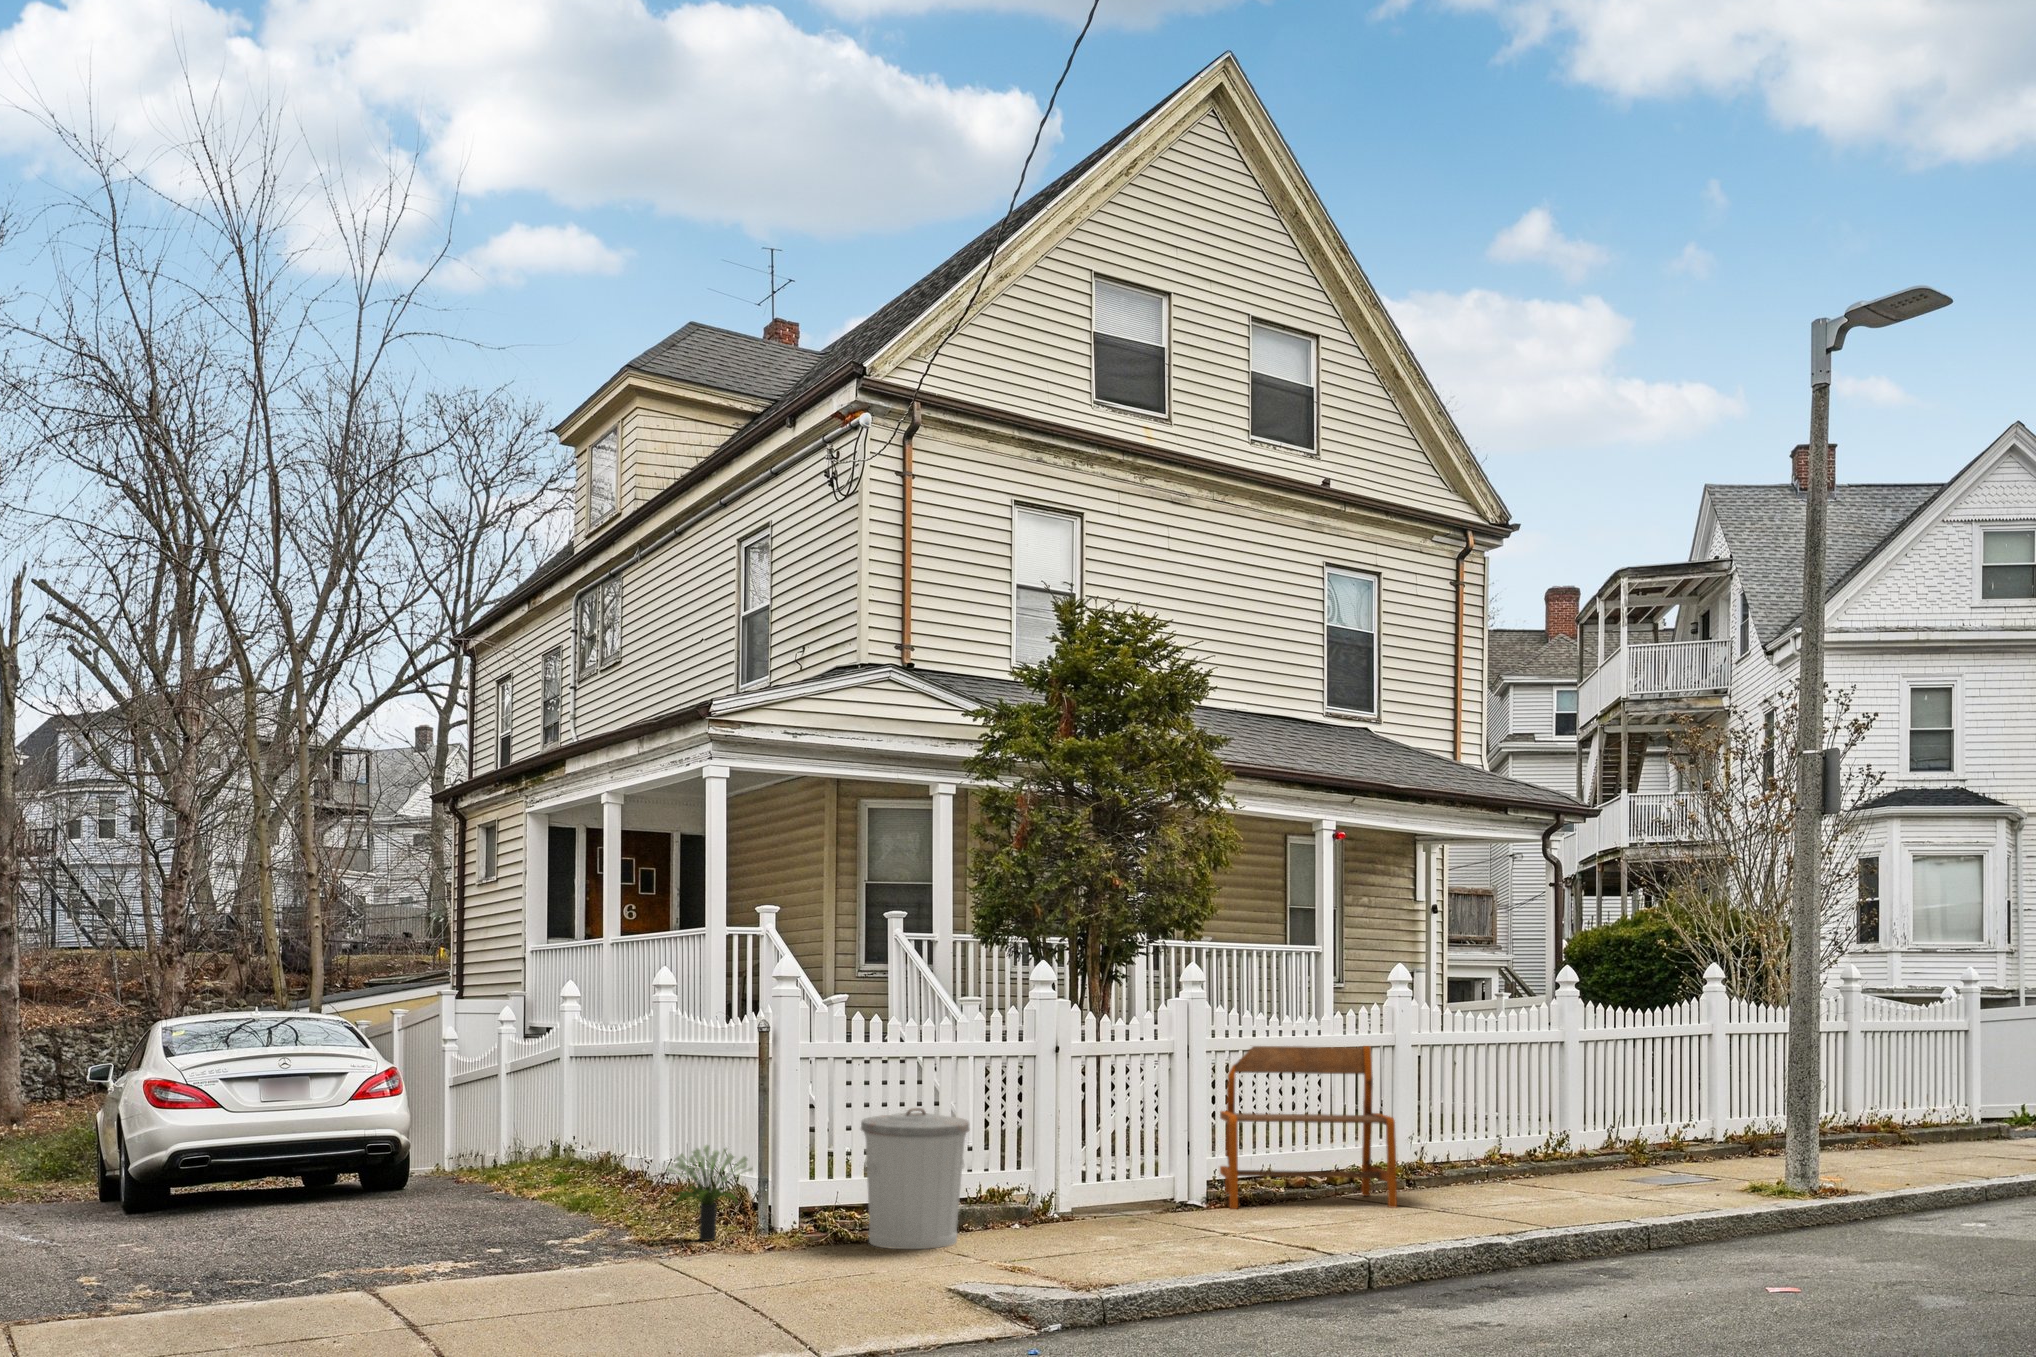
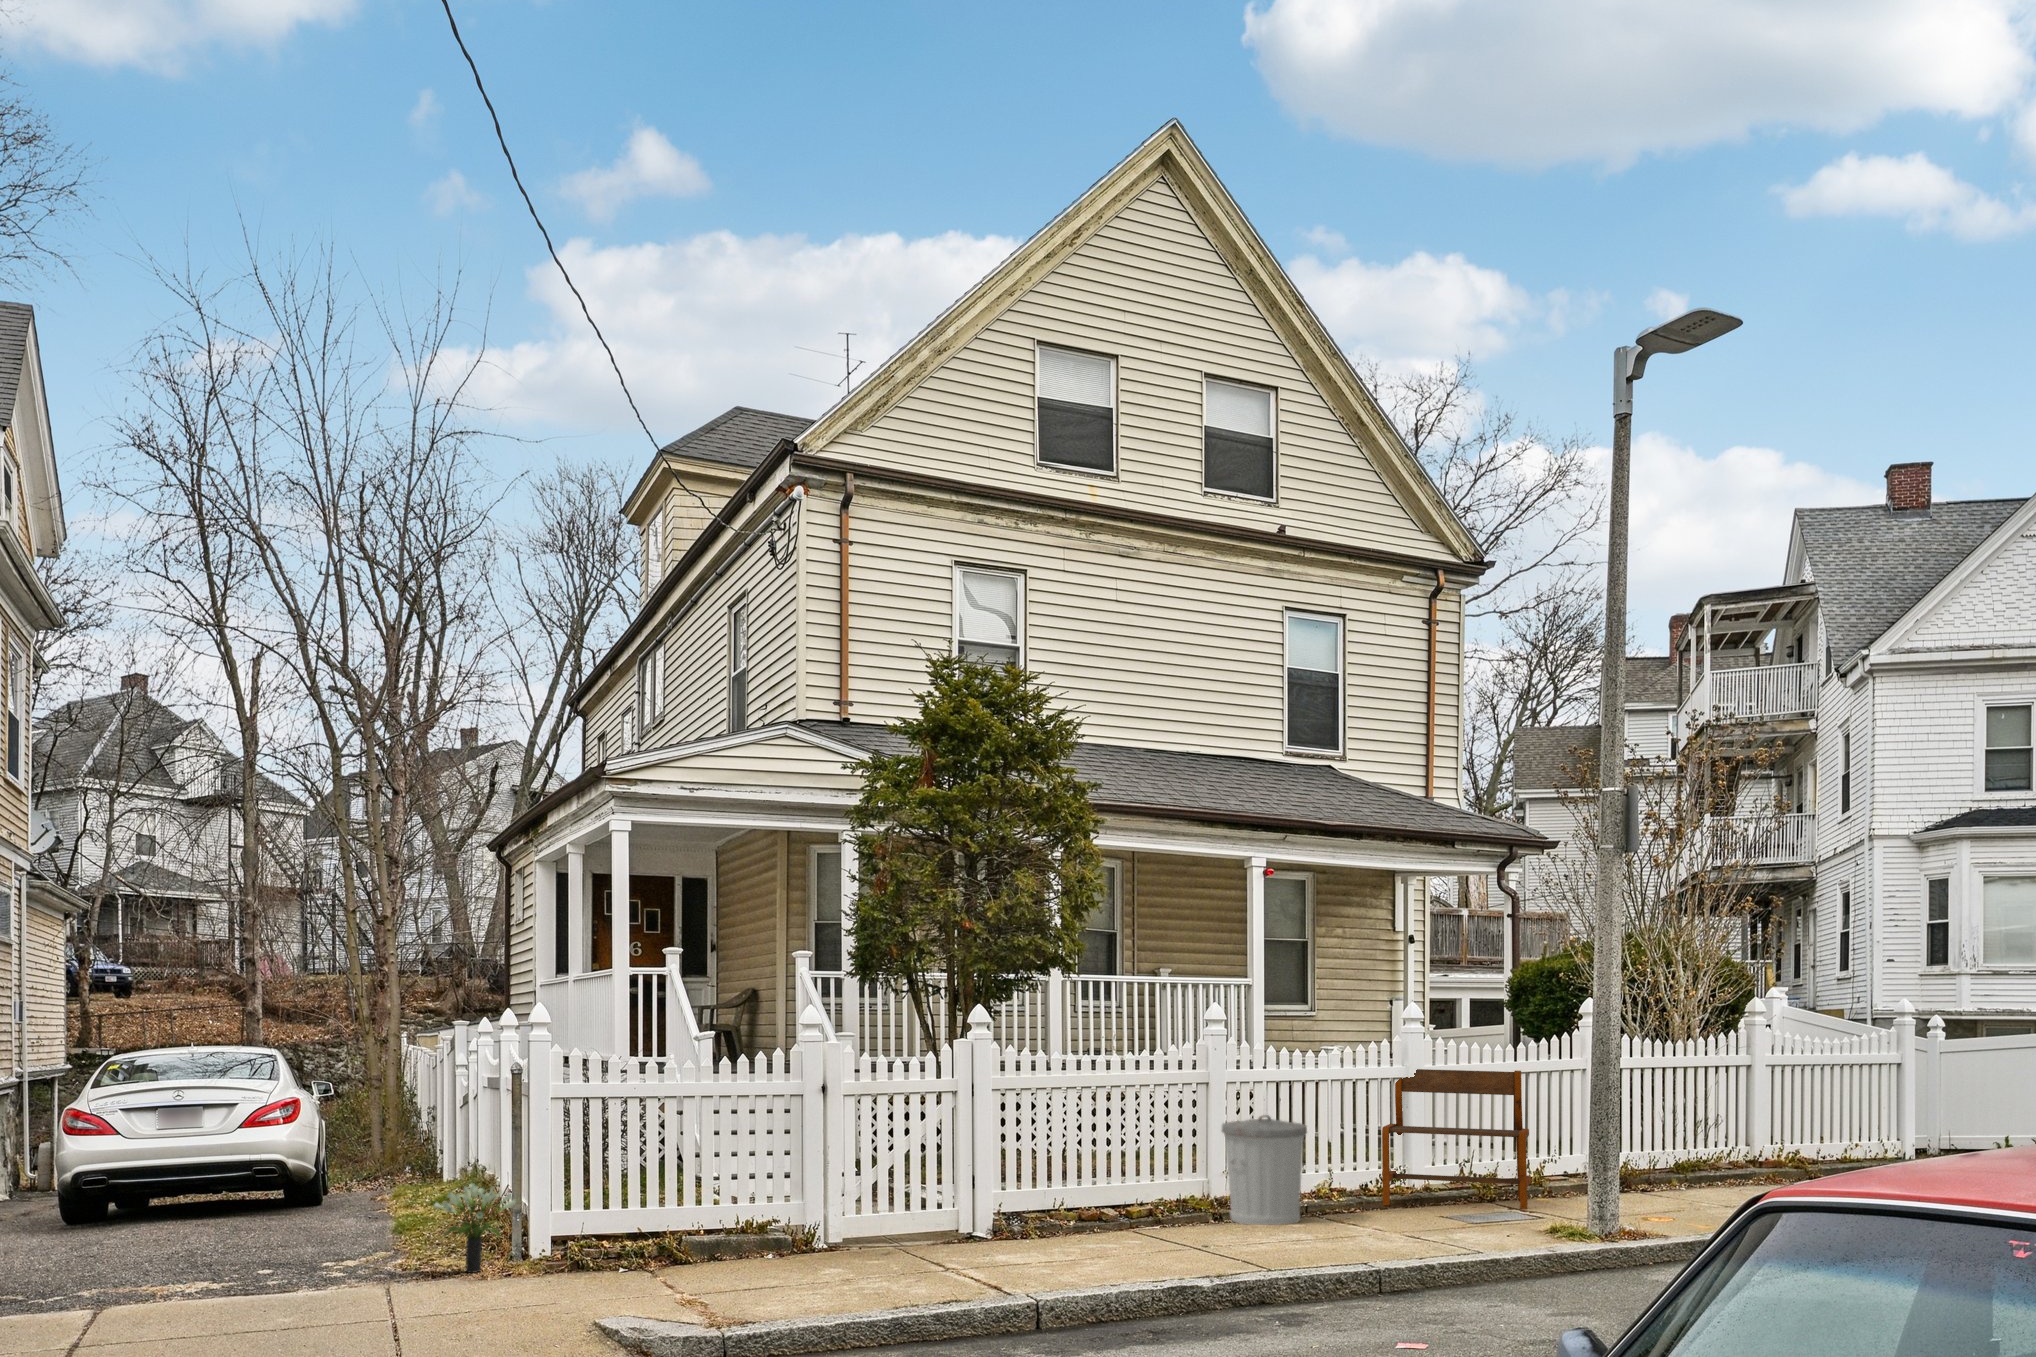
bench: present [1220,1046,1397,1209] -> present [1382,1069,1531,1209]
trash can: present [861,1108,970,1249] -> present [1222,1115,1307,1225]

